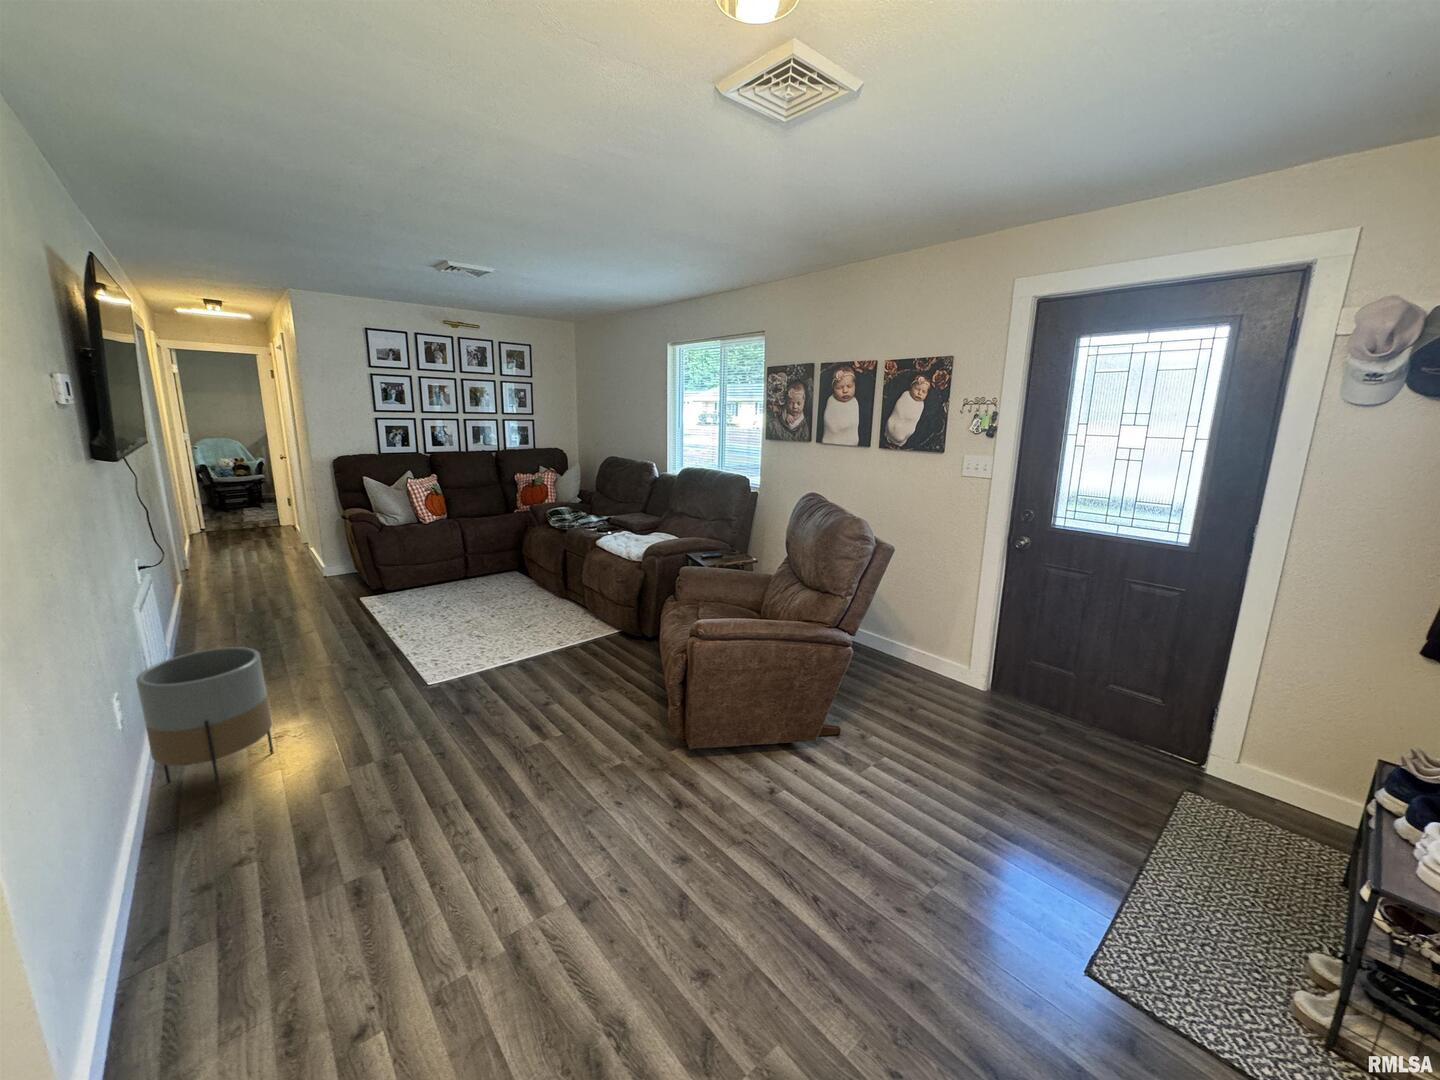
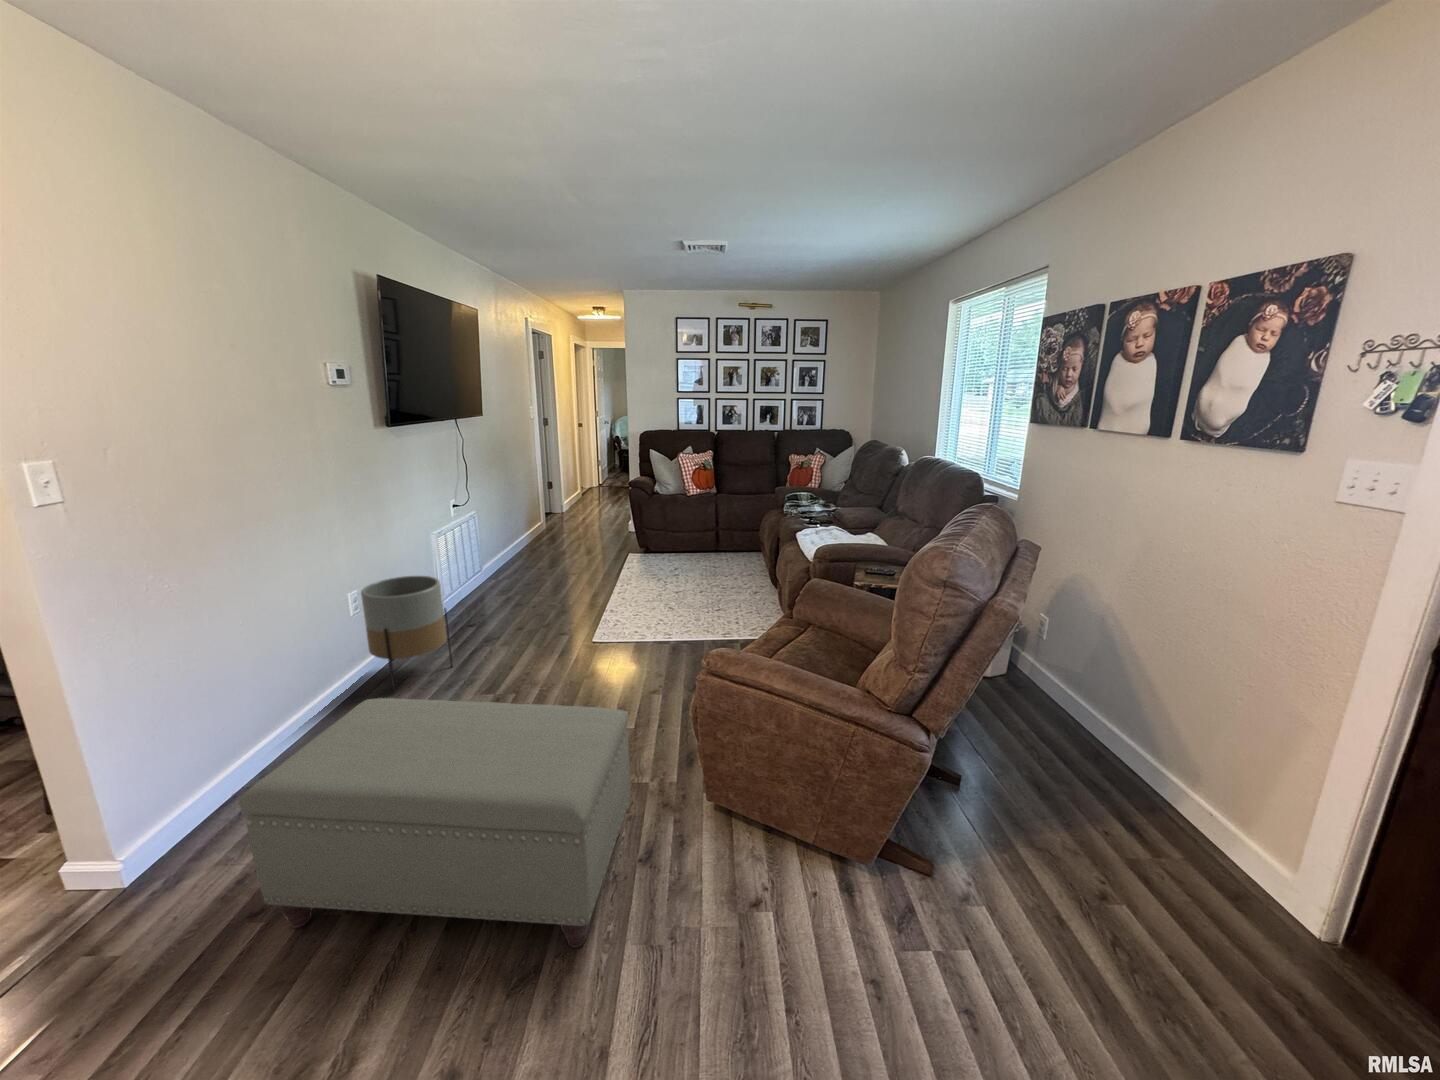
ottoman: none [369,690,715,1011] -> present [238,698,630,948]

